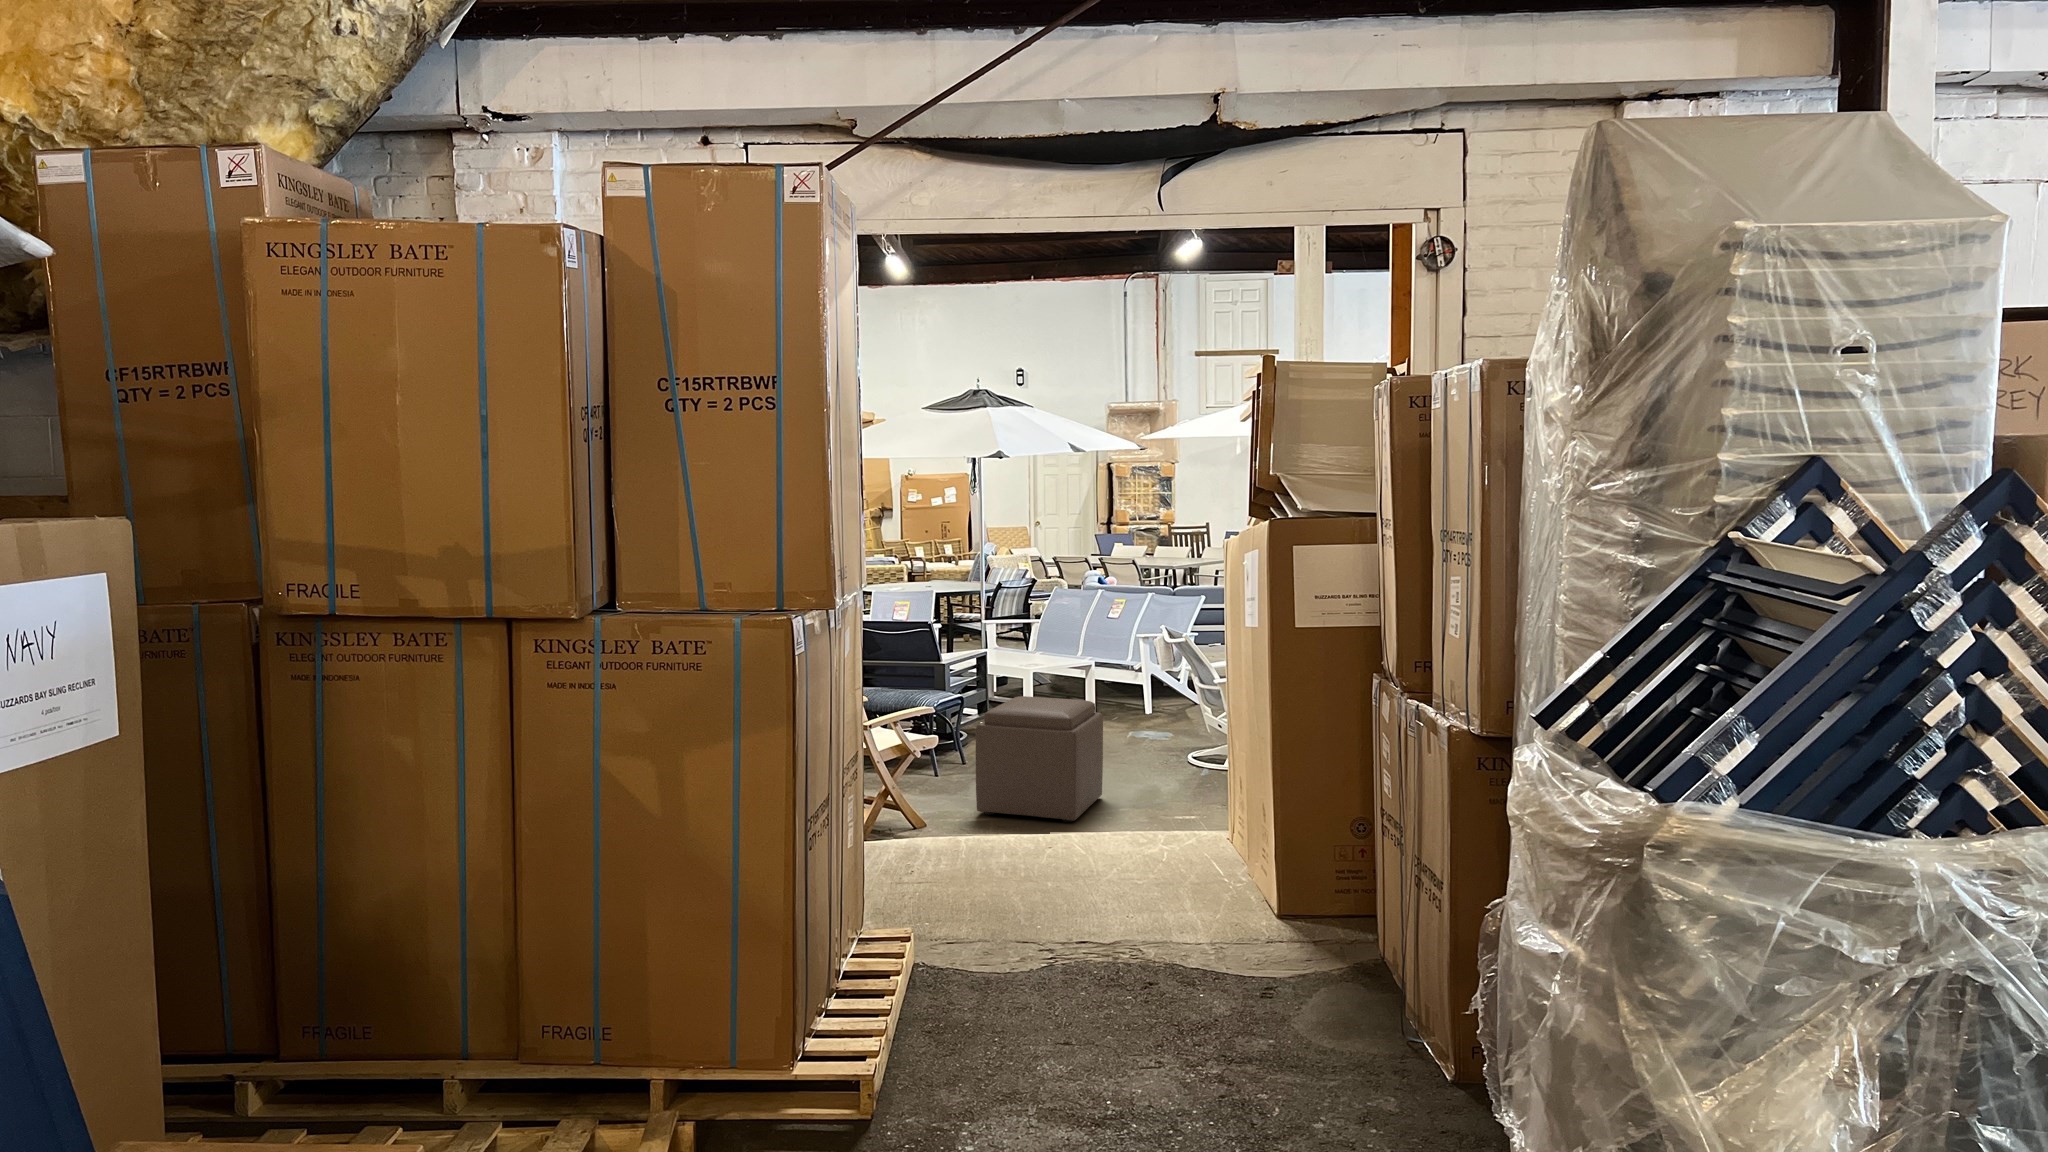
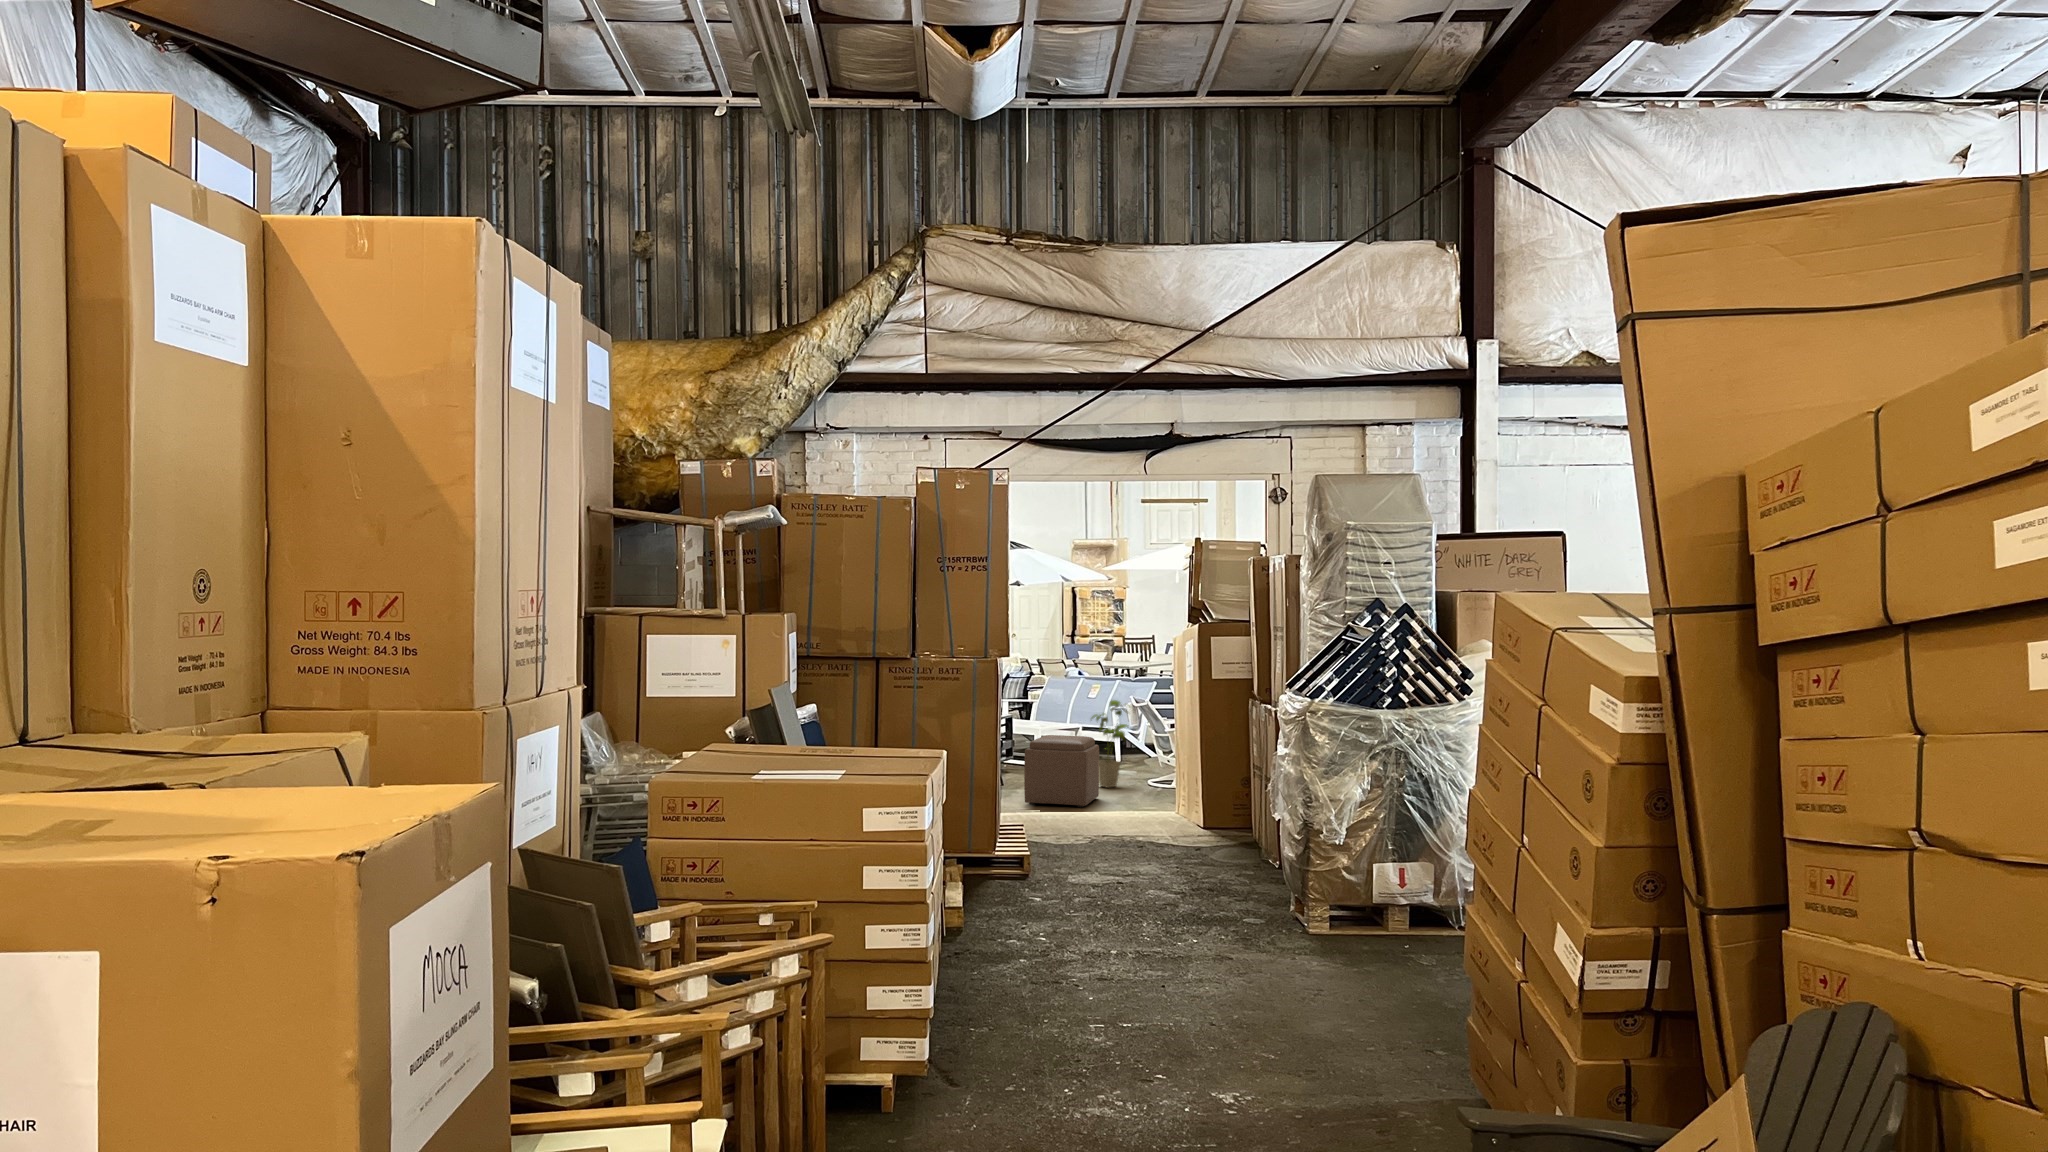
house plant: none [1095,634,1165,771] -> present [1091,700,1128,788]

